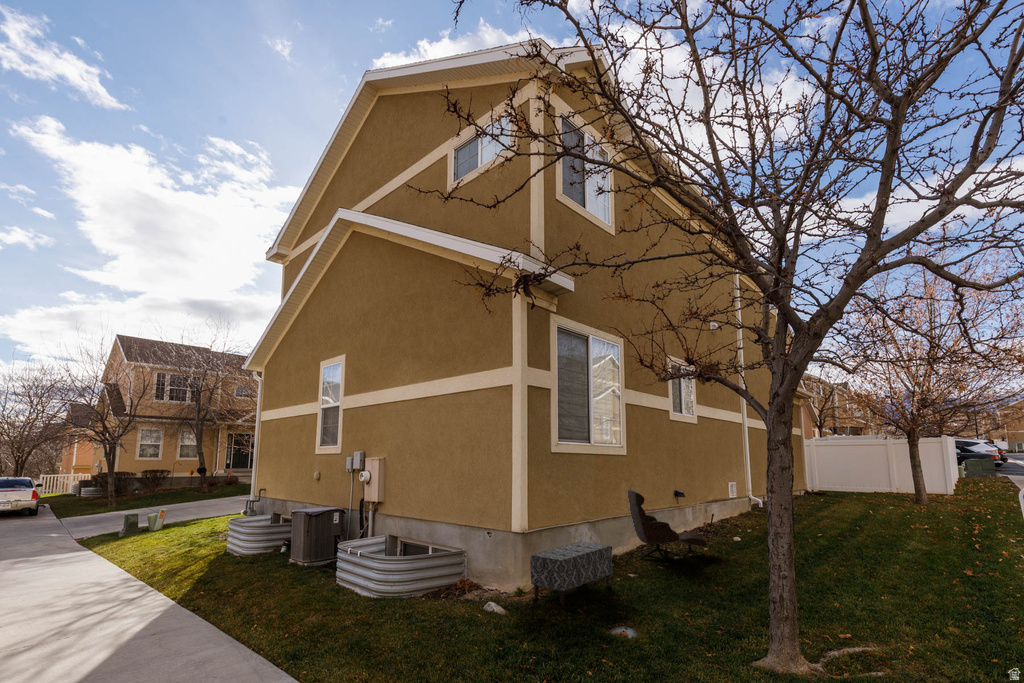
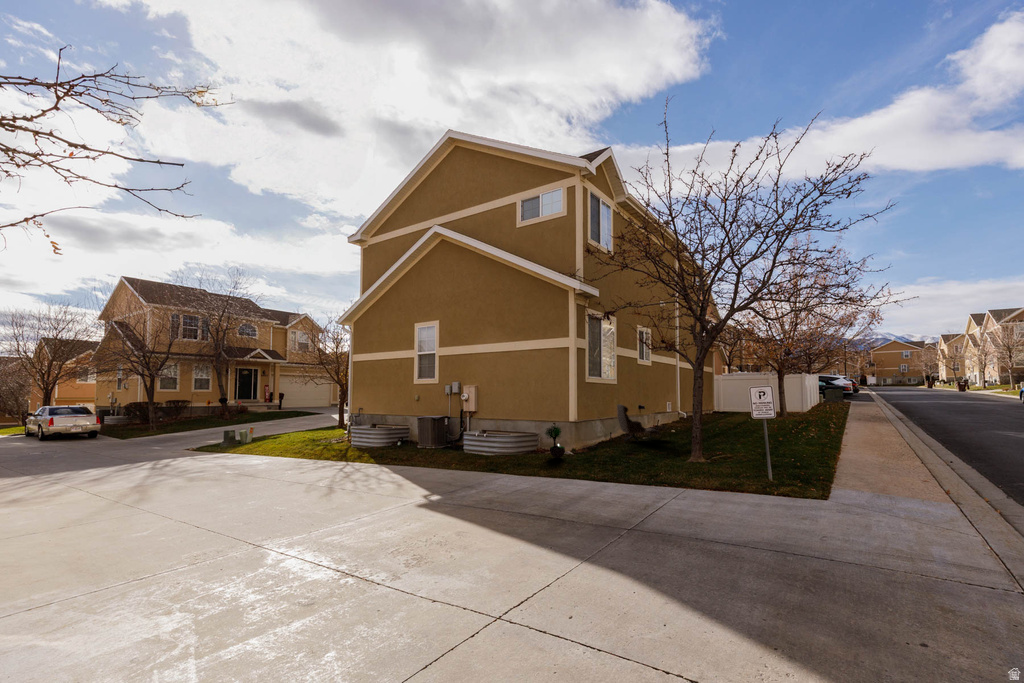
potted tree: none [459,530,505,602] -> present [545,426,565,458]
bench: present [530,542,613,605] -> none [577,430,616,458]

